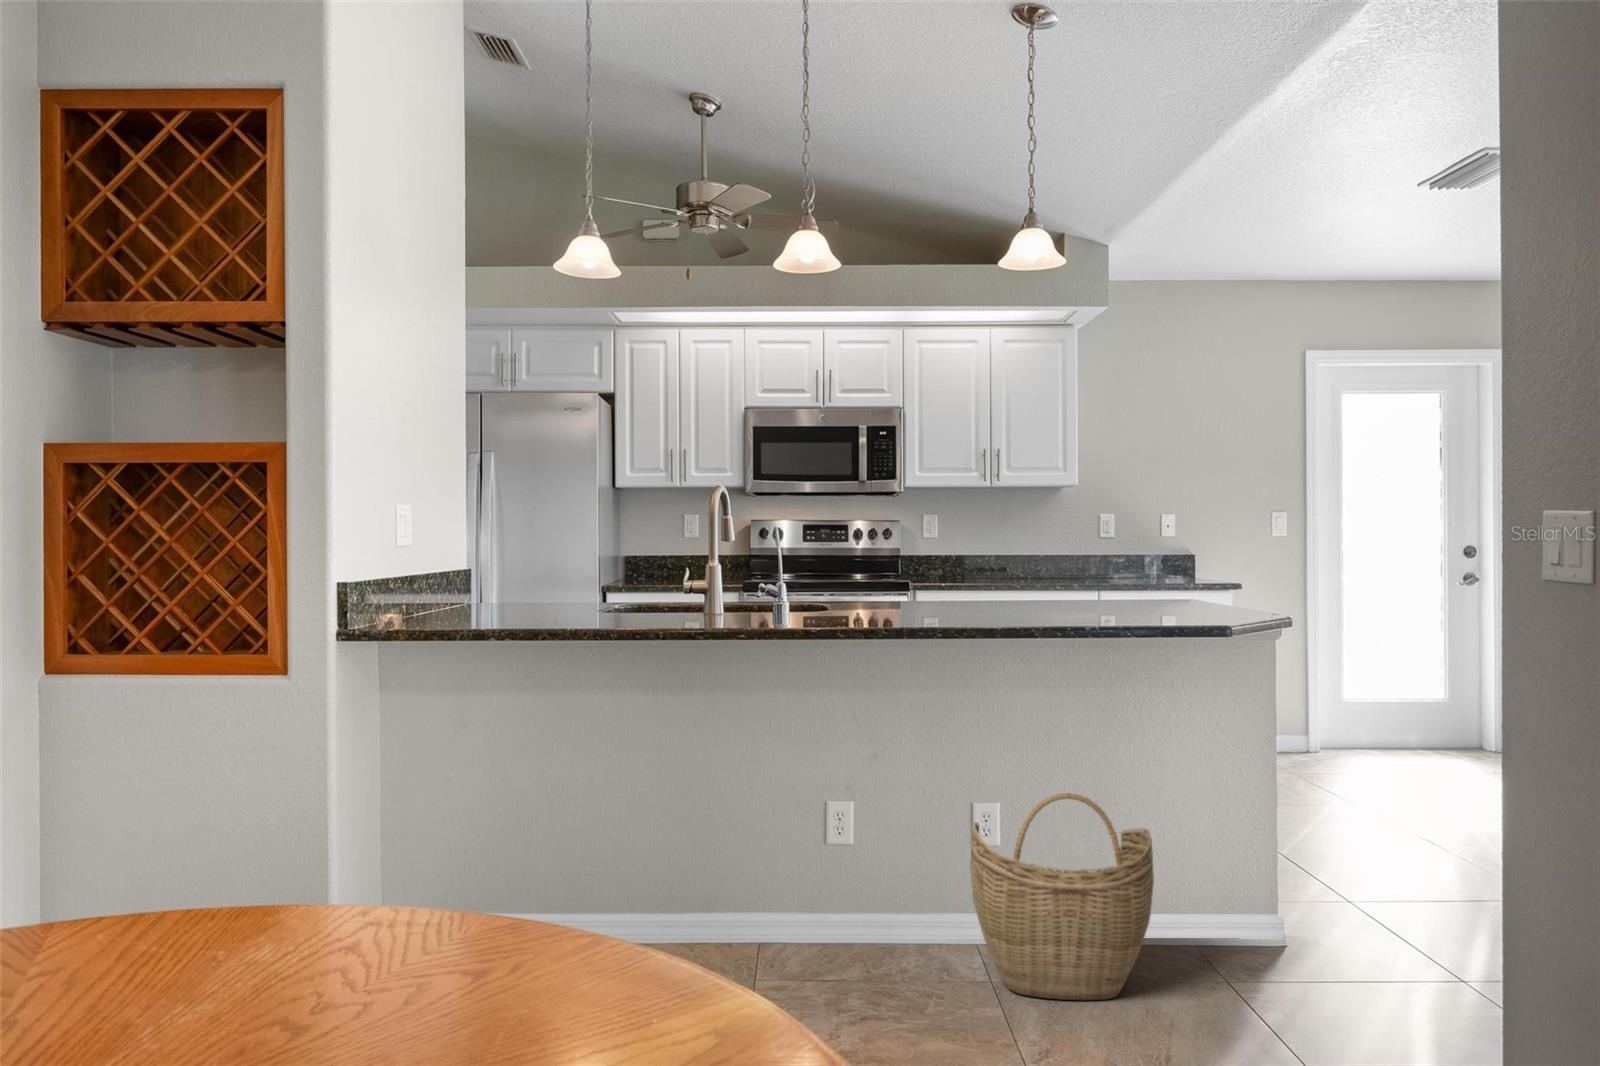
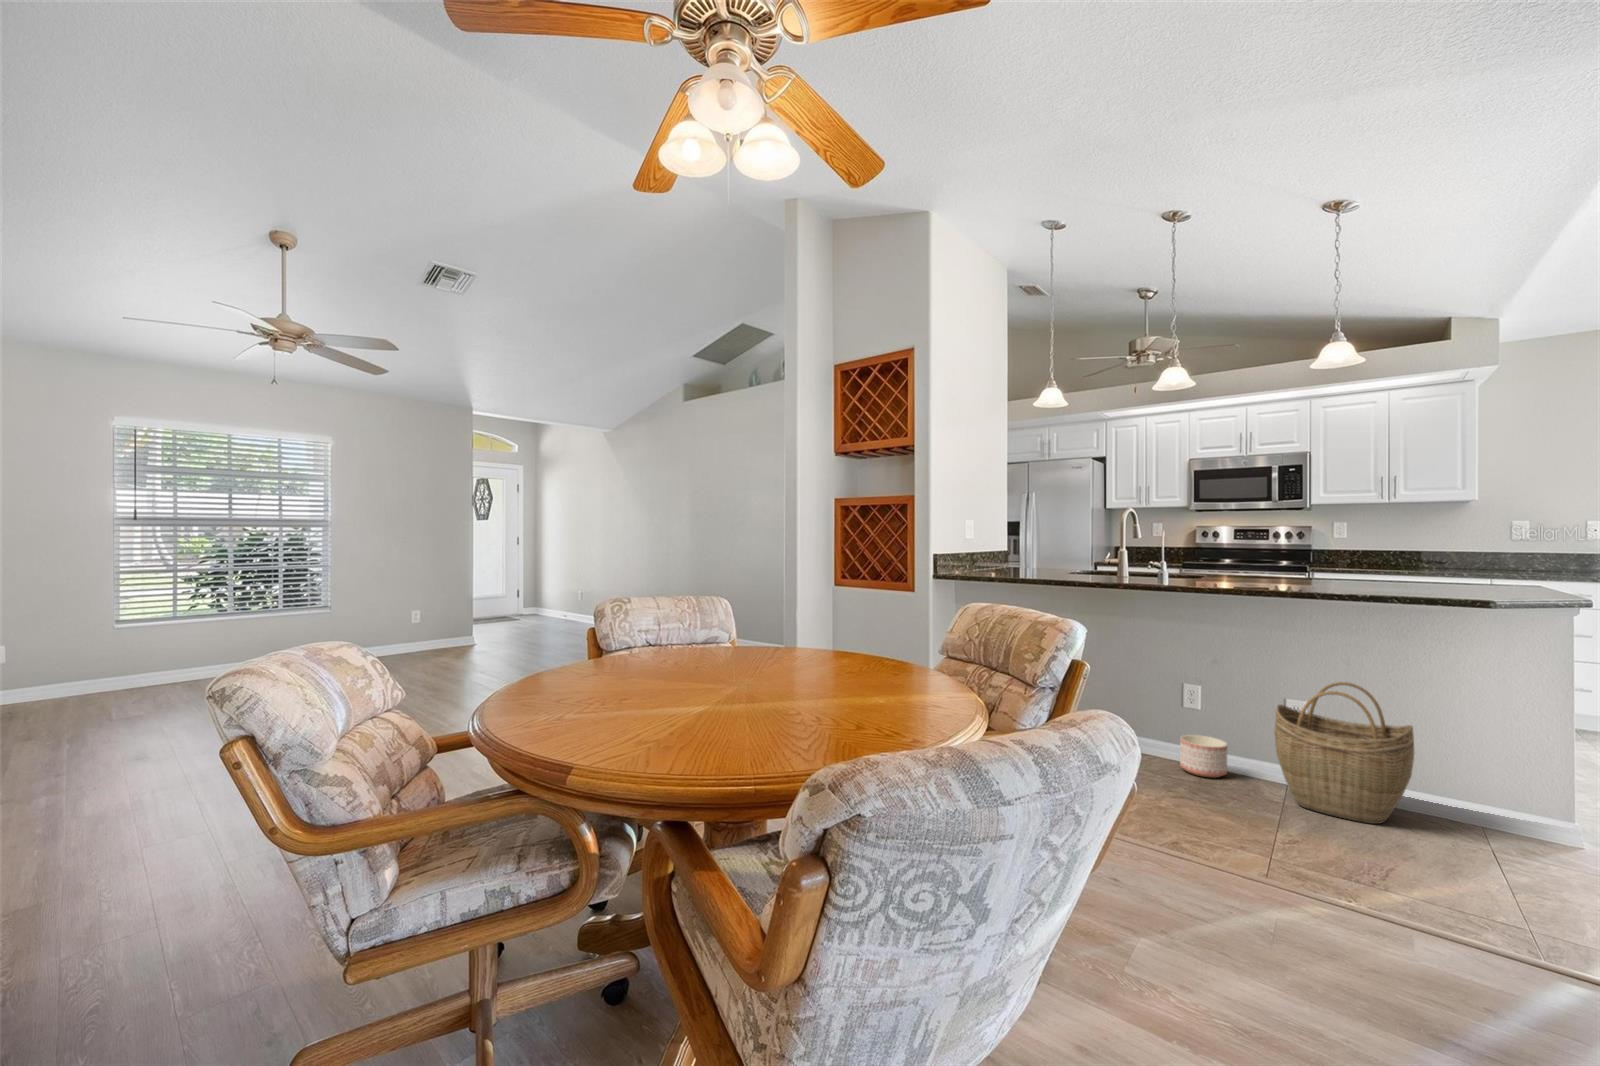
planter: none [818,893,891,971] -> present [1180,735,1228,778]

